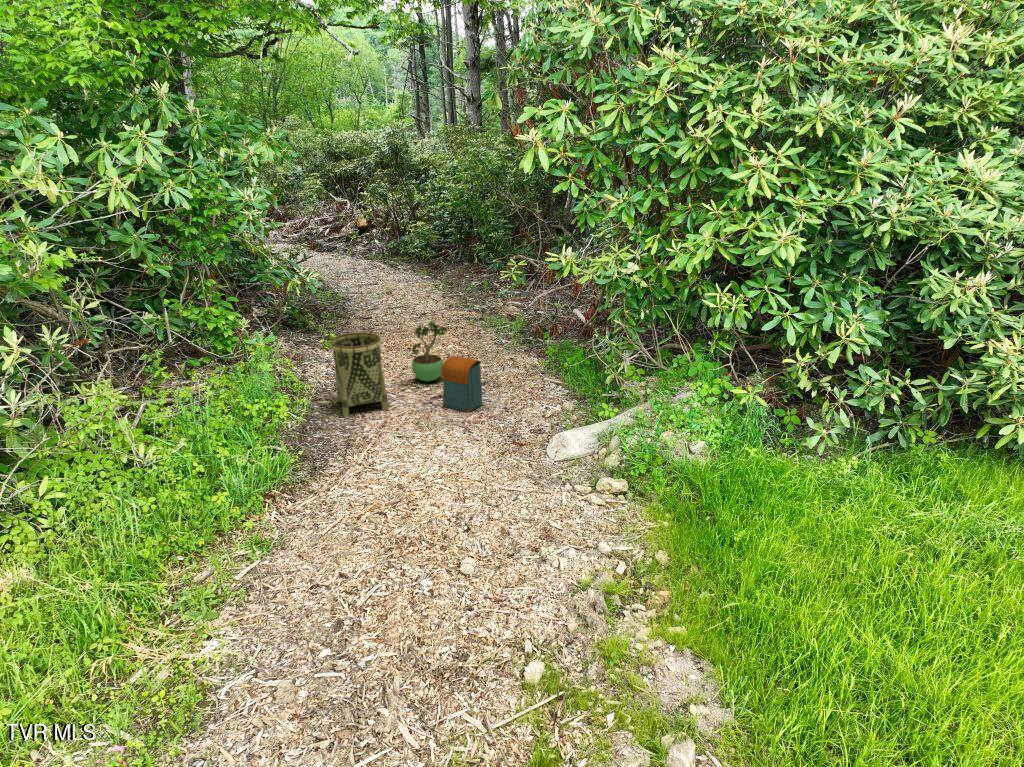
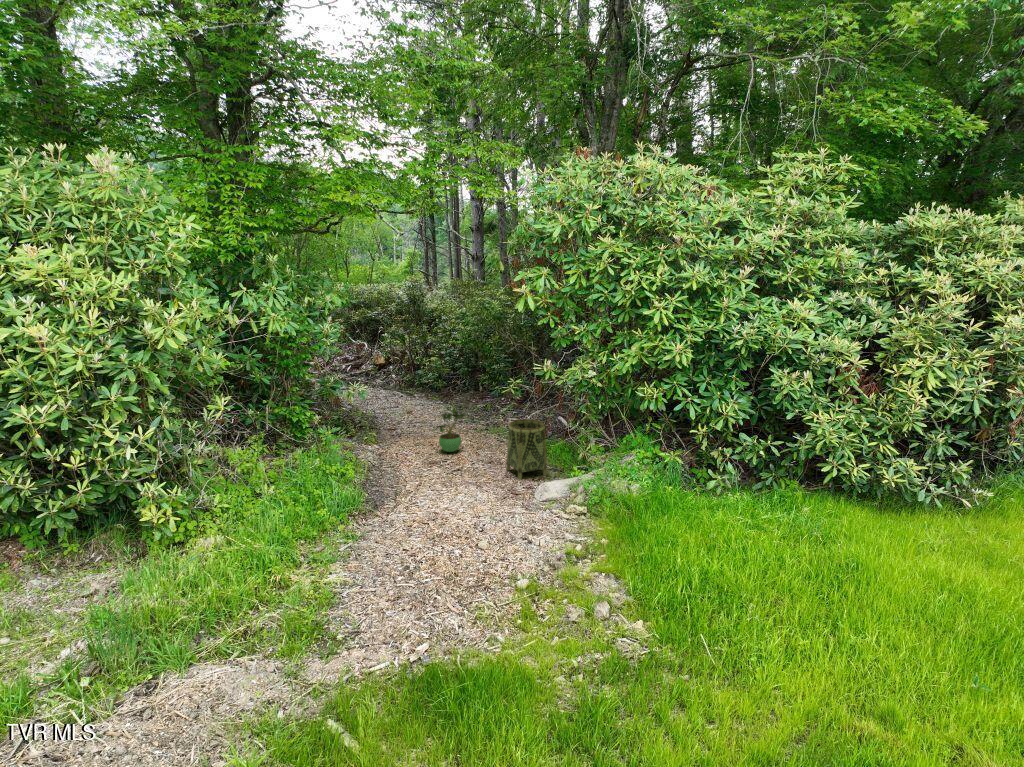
basket: present [330,332,389,416] -> present [506,419,547,480]
backpack: present [441,355,482,412] -> none [462,432,490,471]

